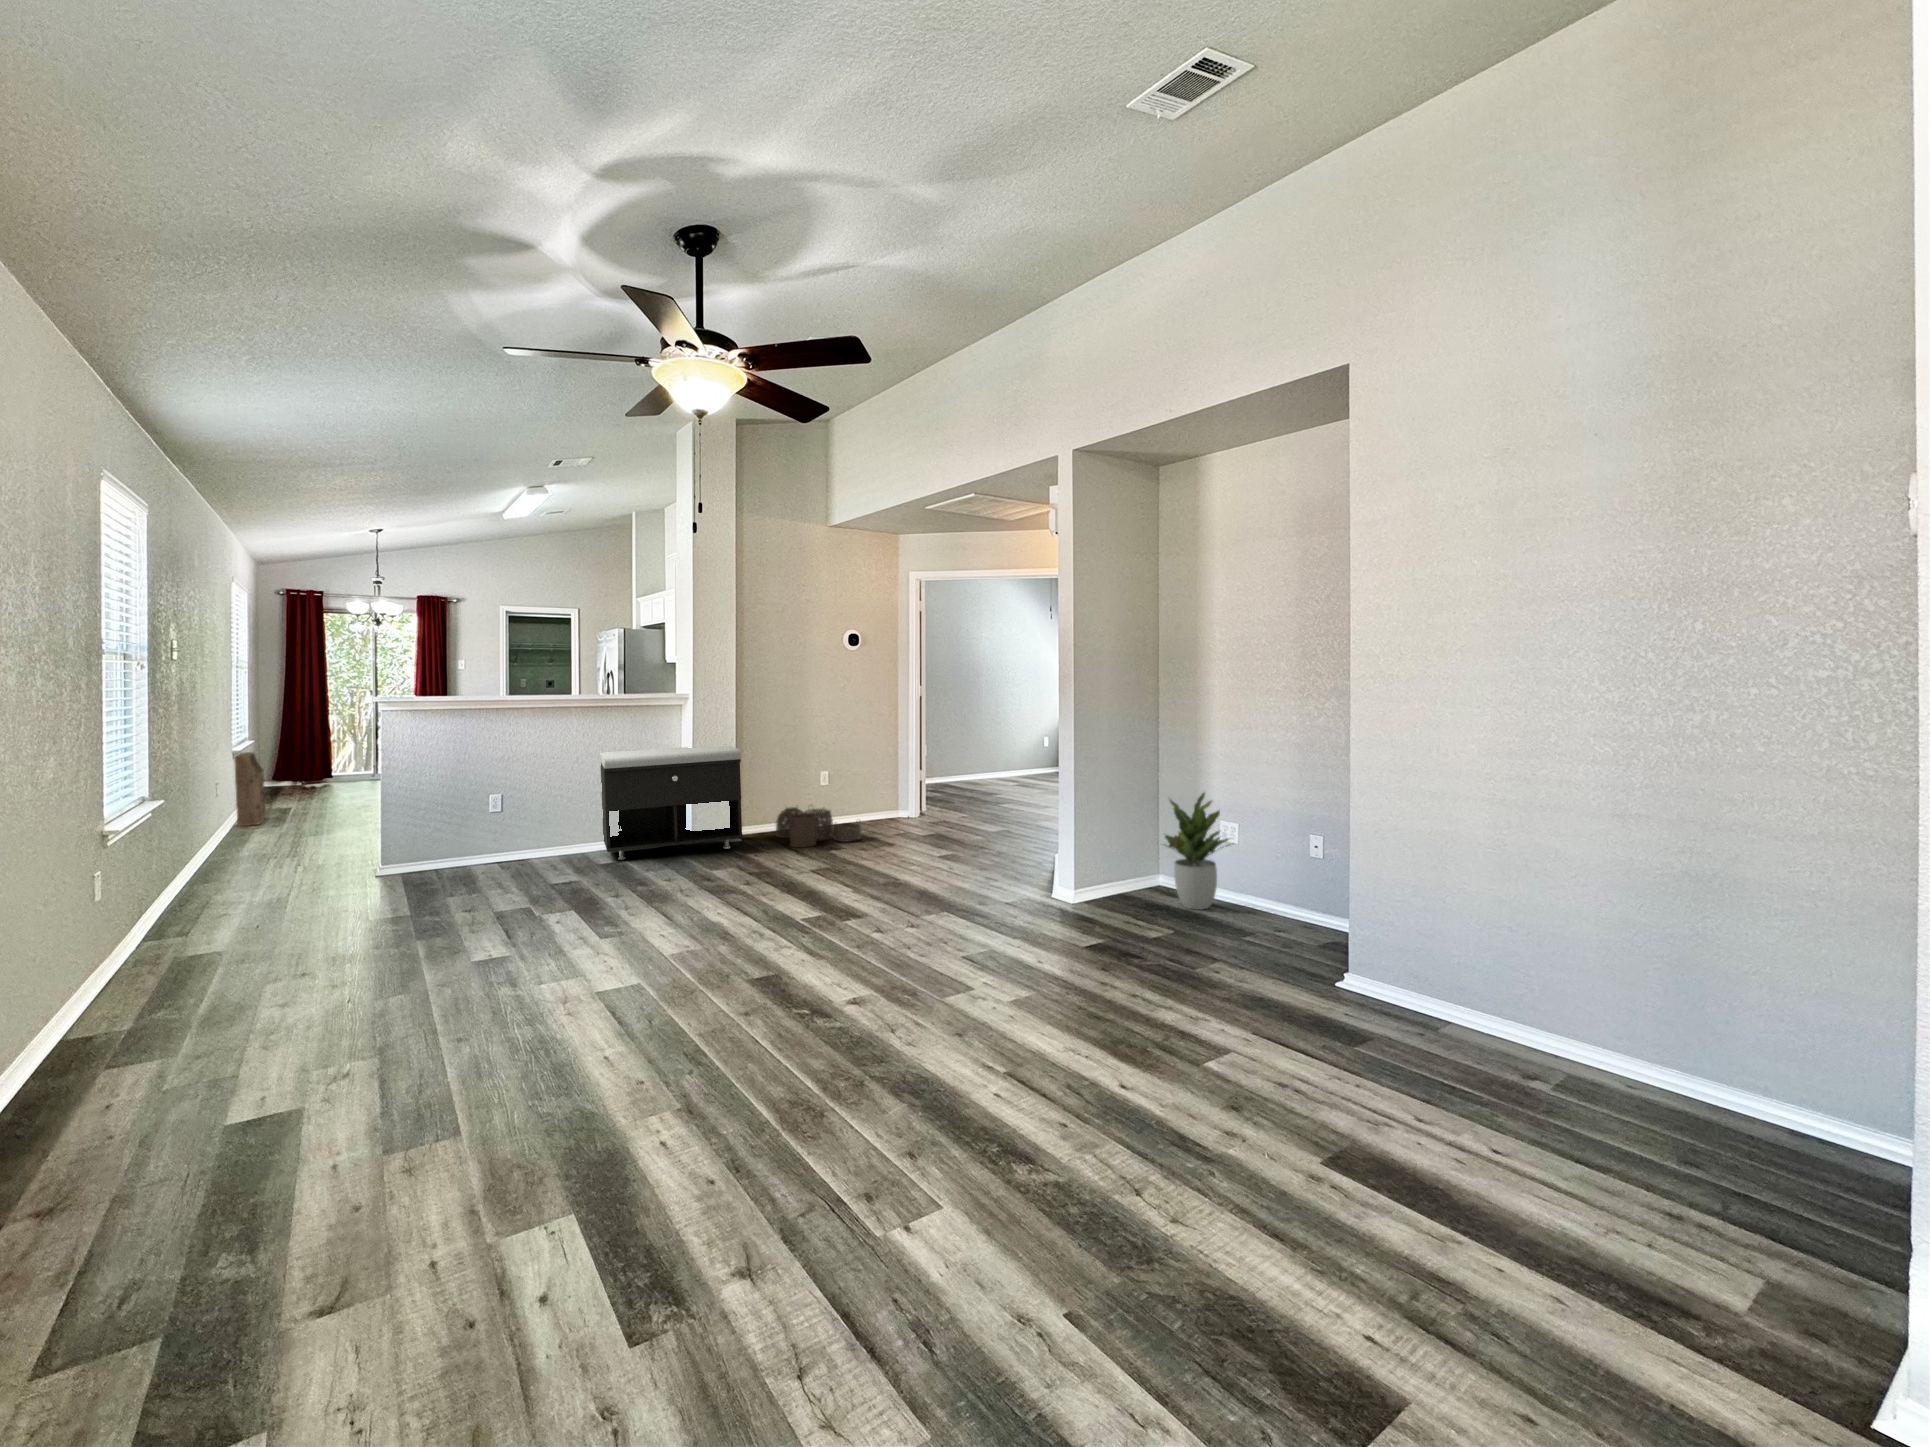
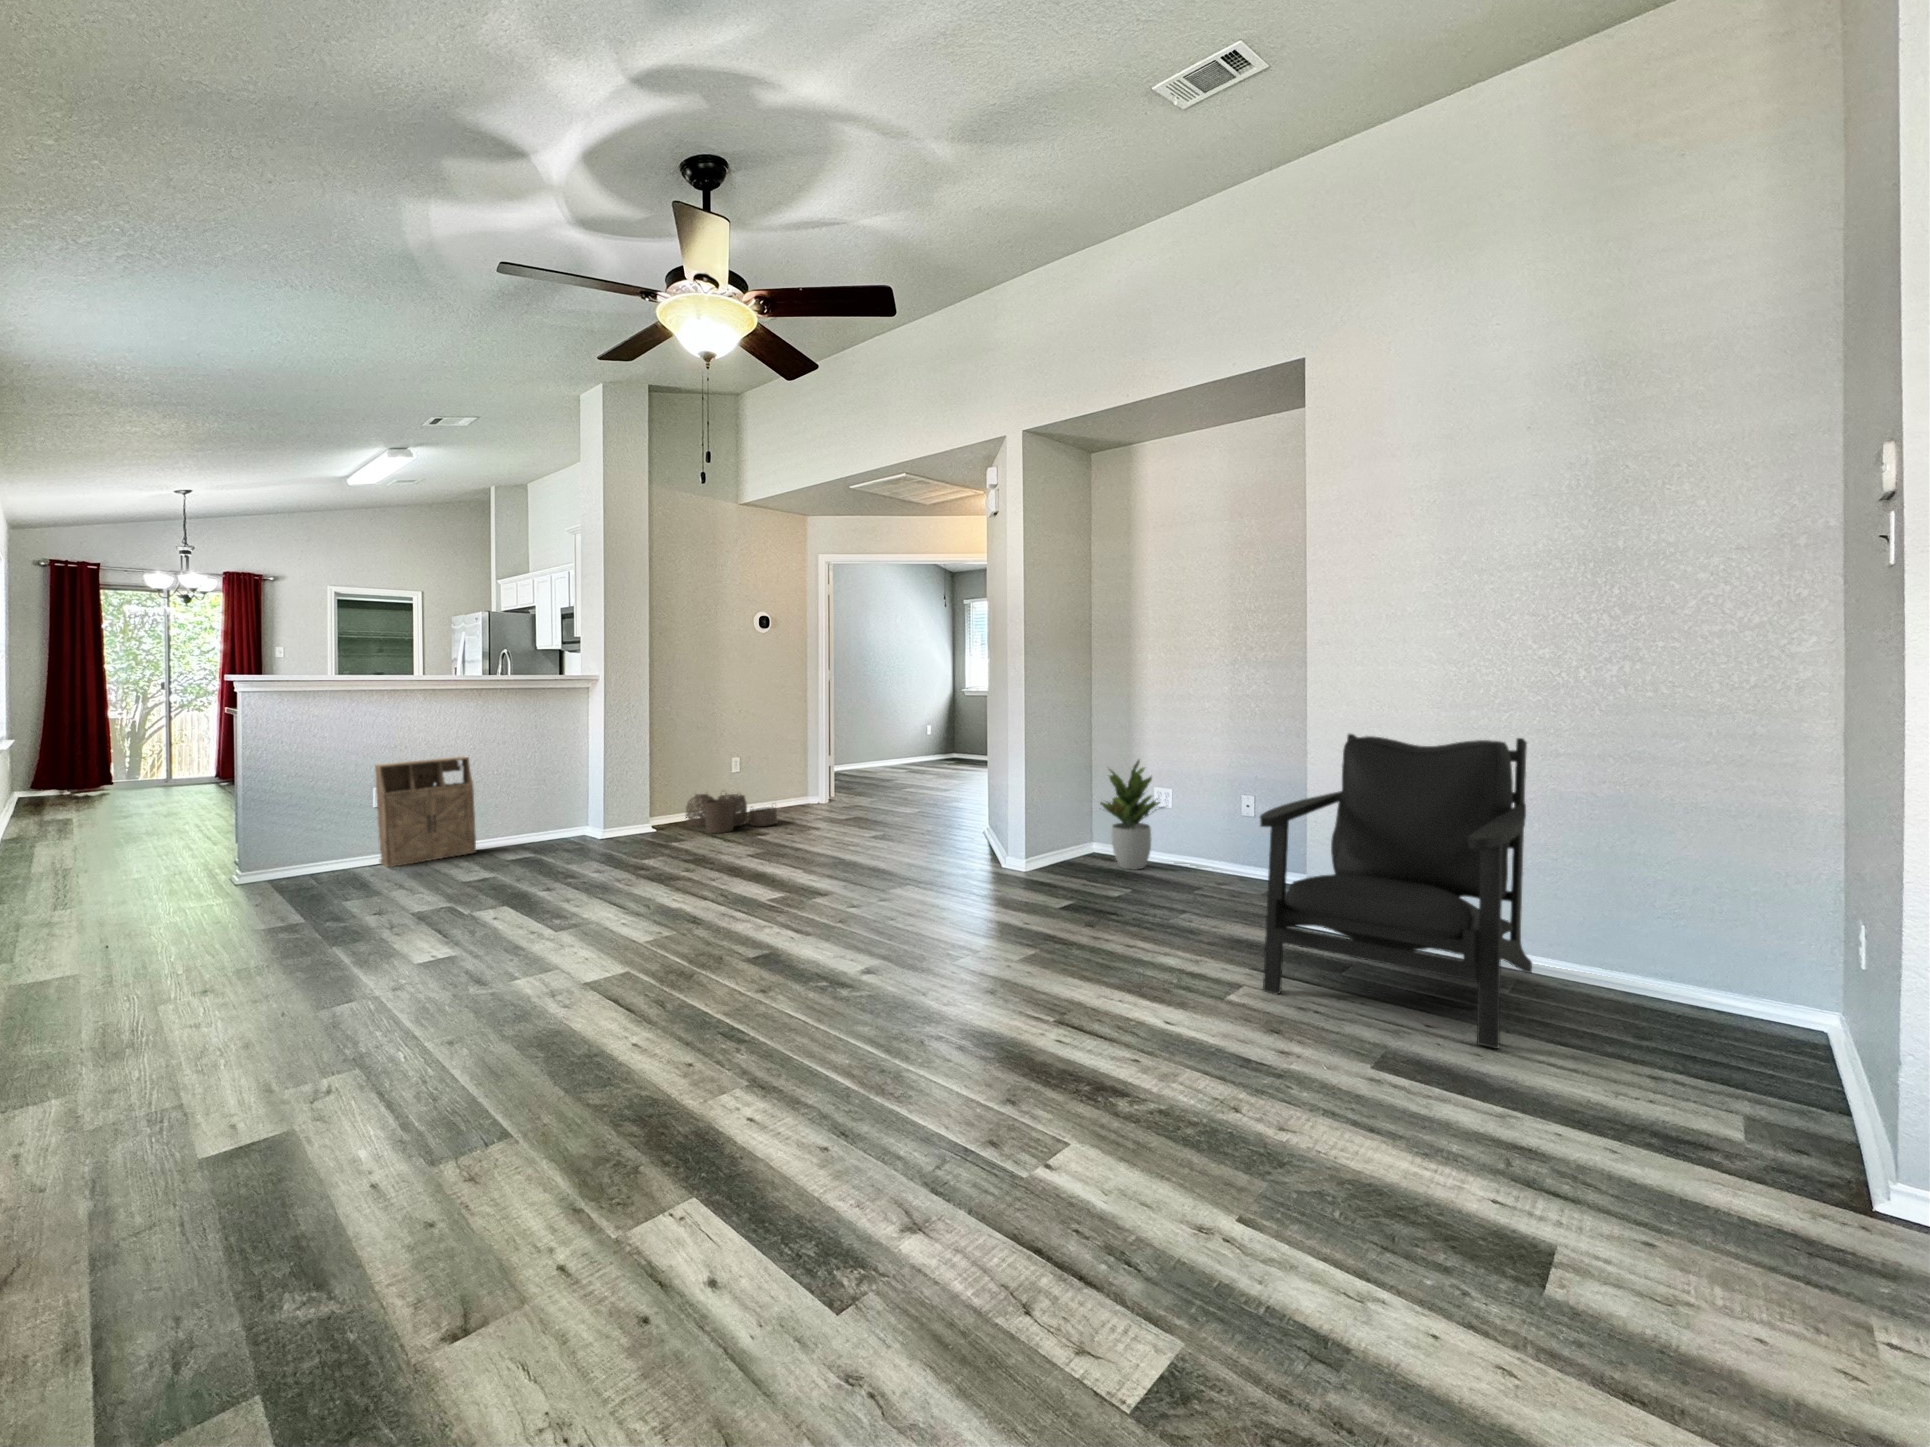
storage bench: present [600,746,743,859] -> none [496,730,659,854]
cabinet: present [234,752,266,826] -> present [375,757,476,867]
armchair: none [1246,781,1592,1157] -> present [1260,734,1532,1049]

